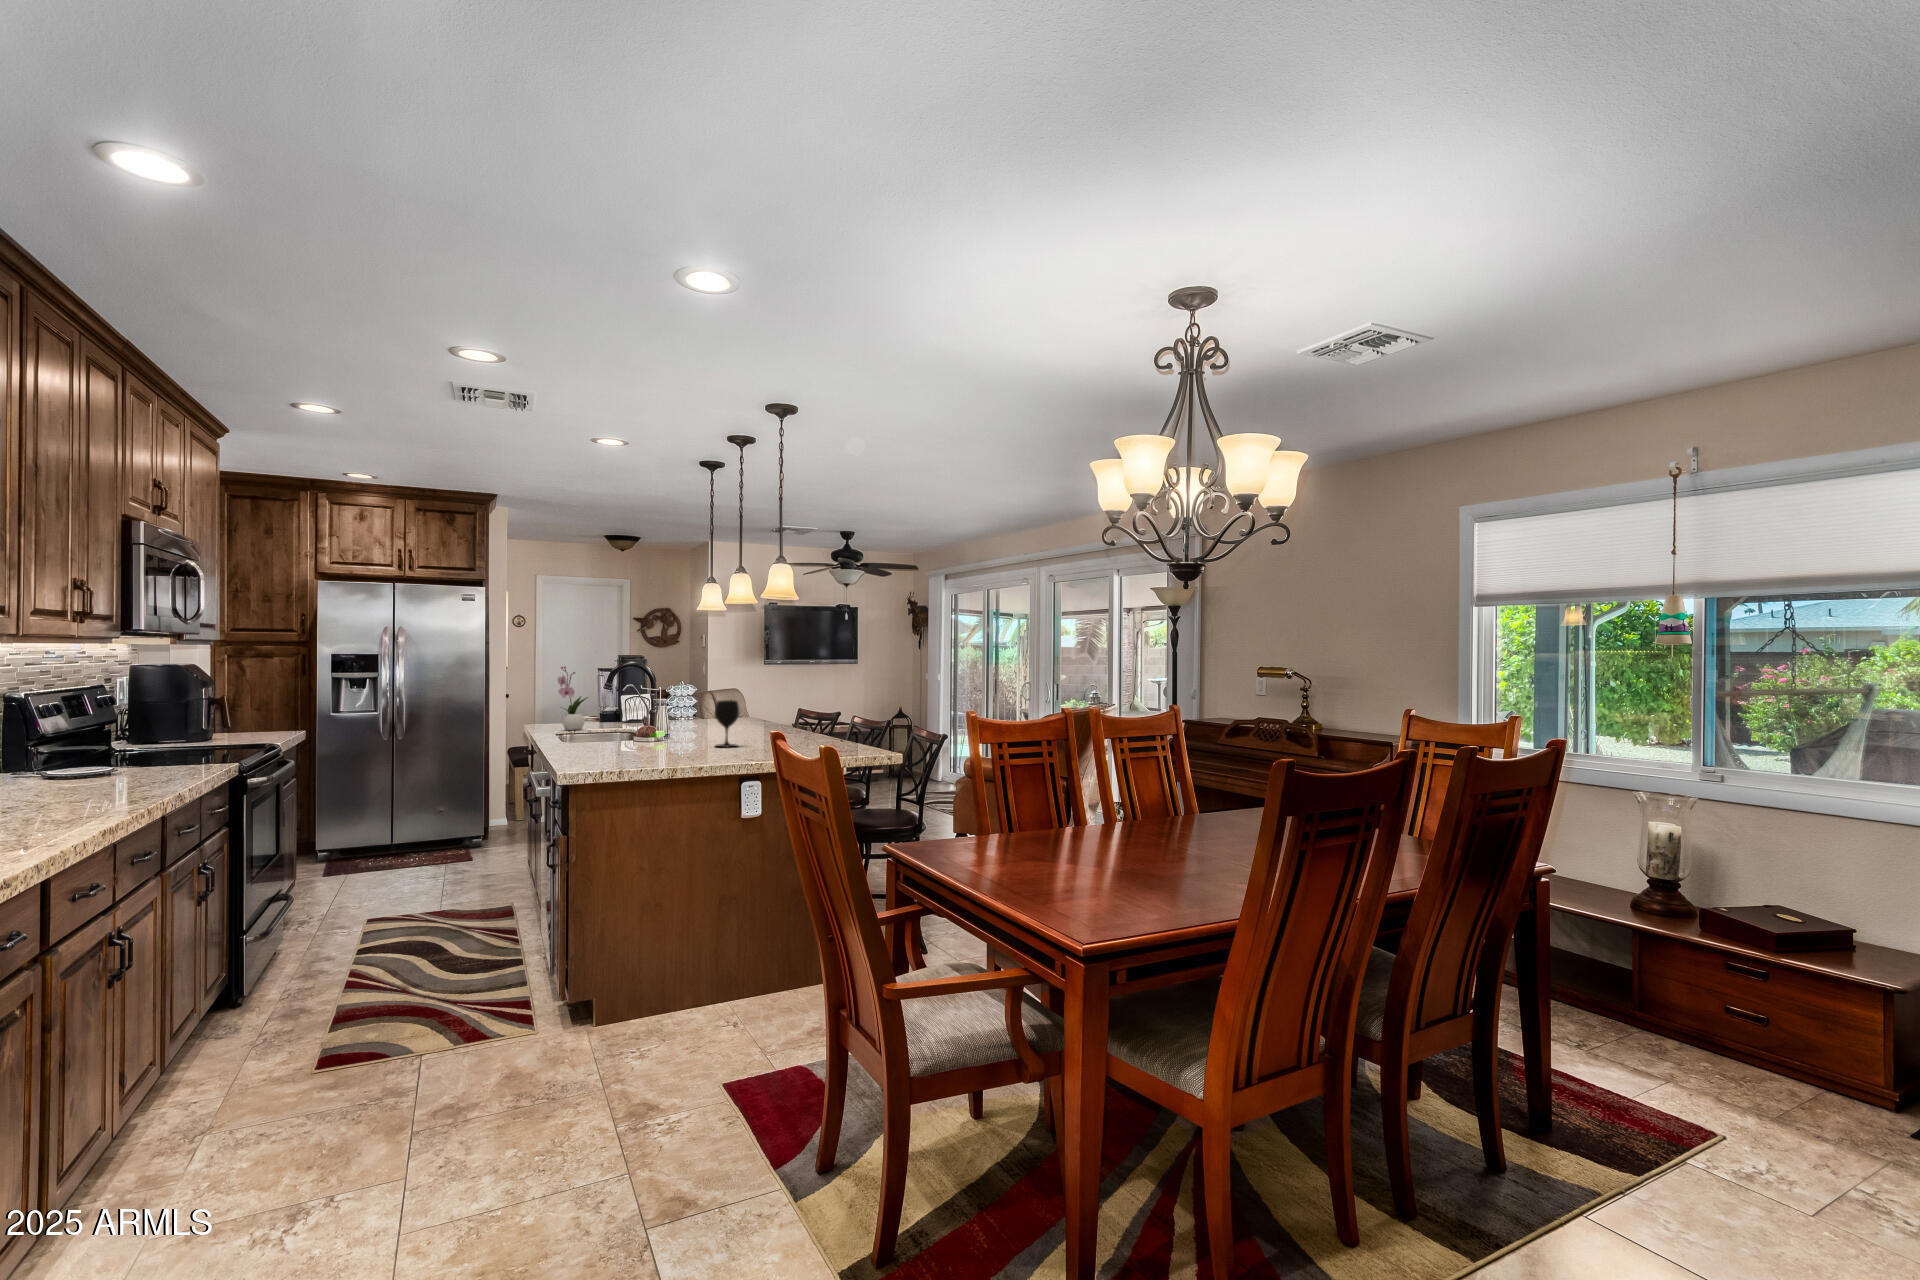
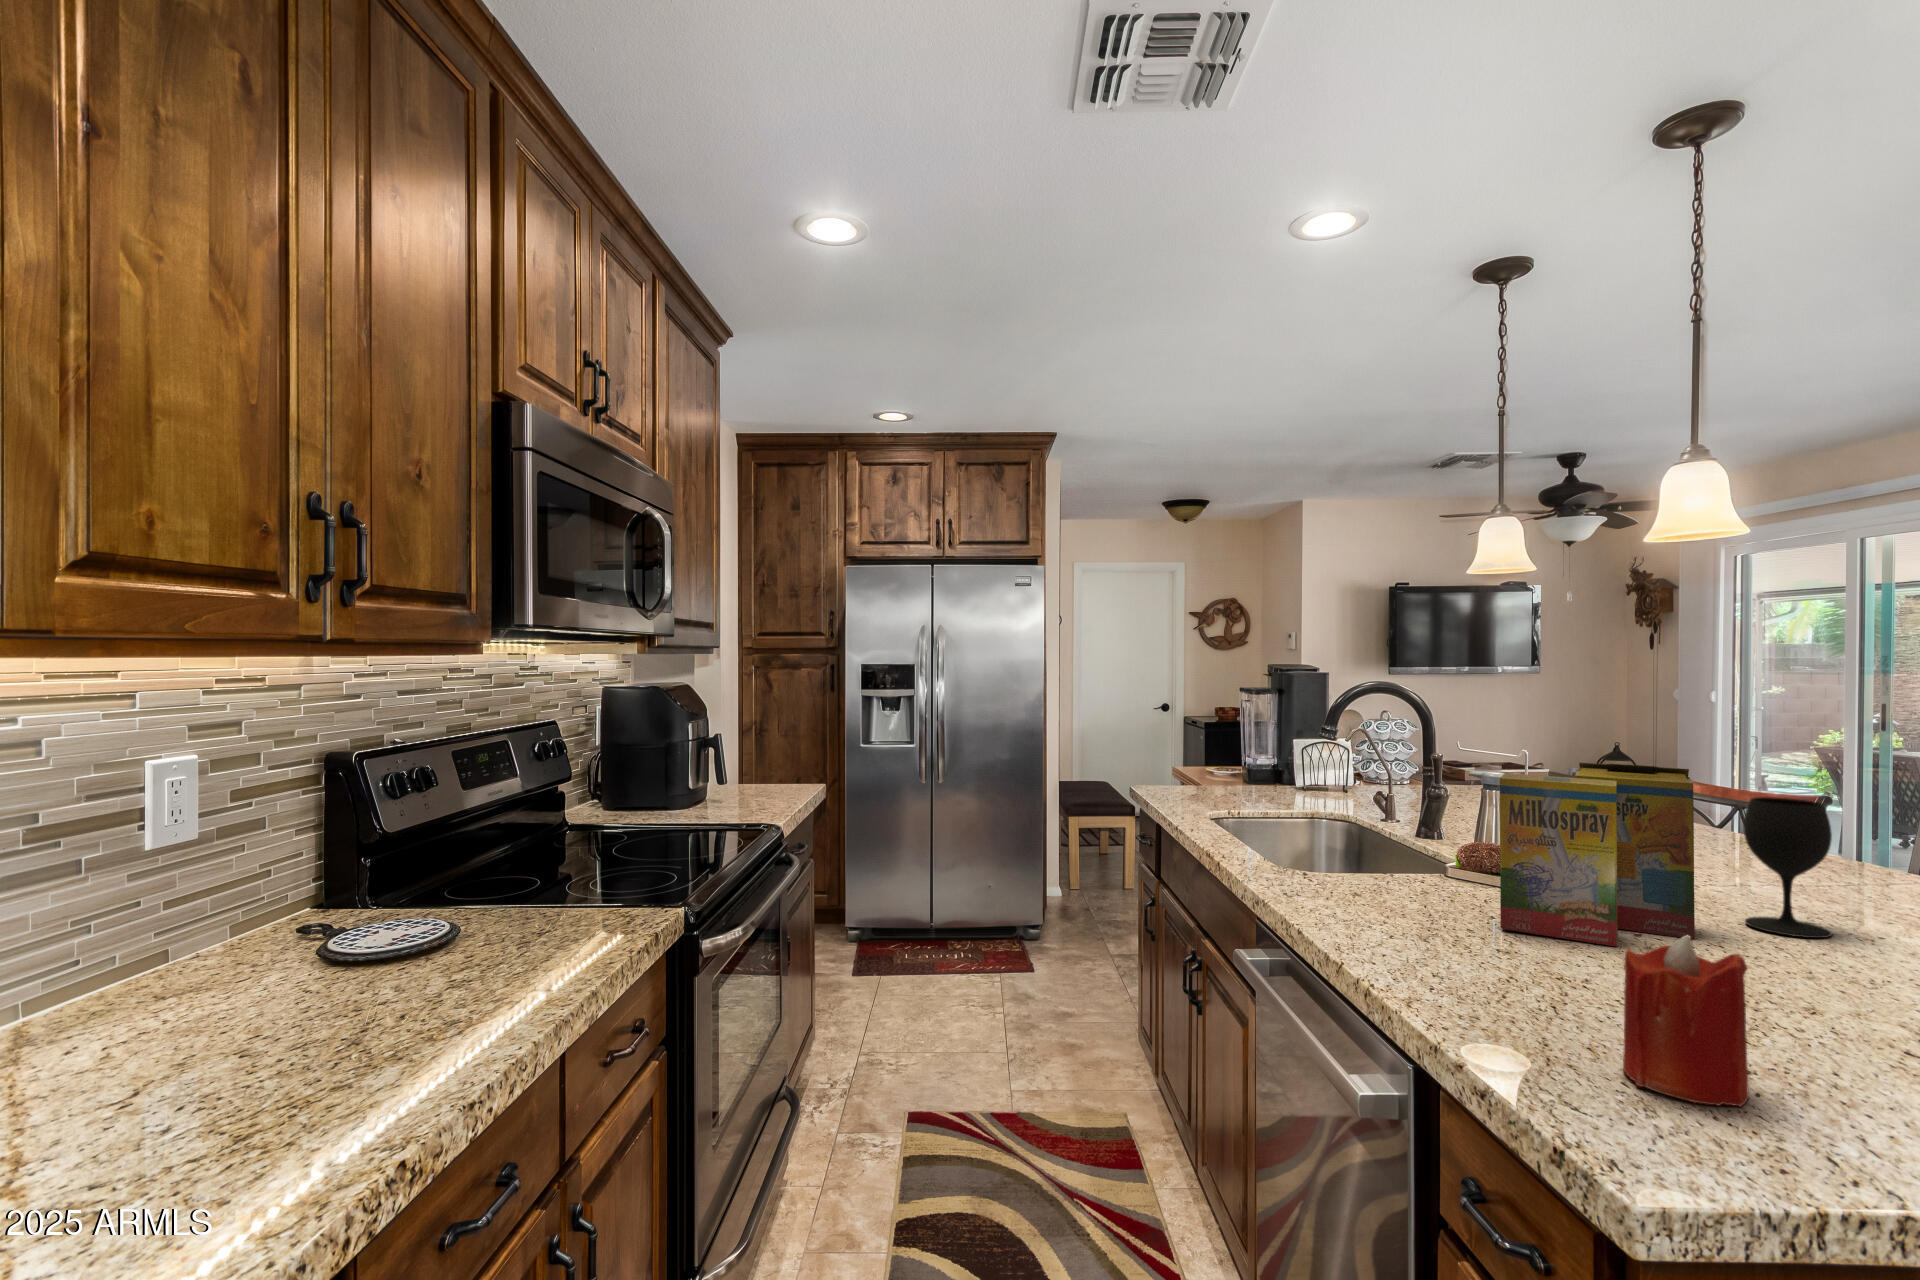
flower arrangement: present [557,666,588,730] -> none [1192,687,1245,800]
cereal box: none [619,689,694,752] -> present [1500,763,1695,946]
candle: none [589,725,620,767] -> present [1623,936,1749,1107]

